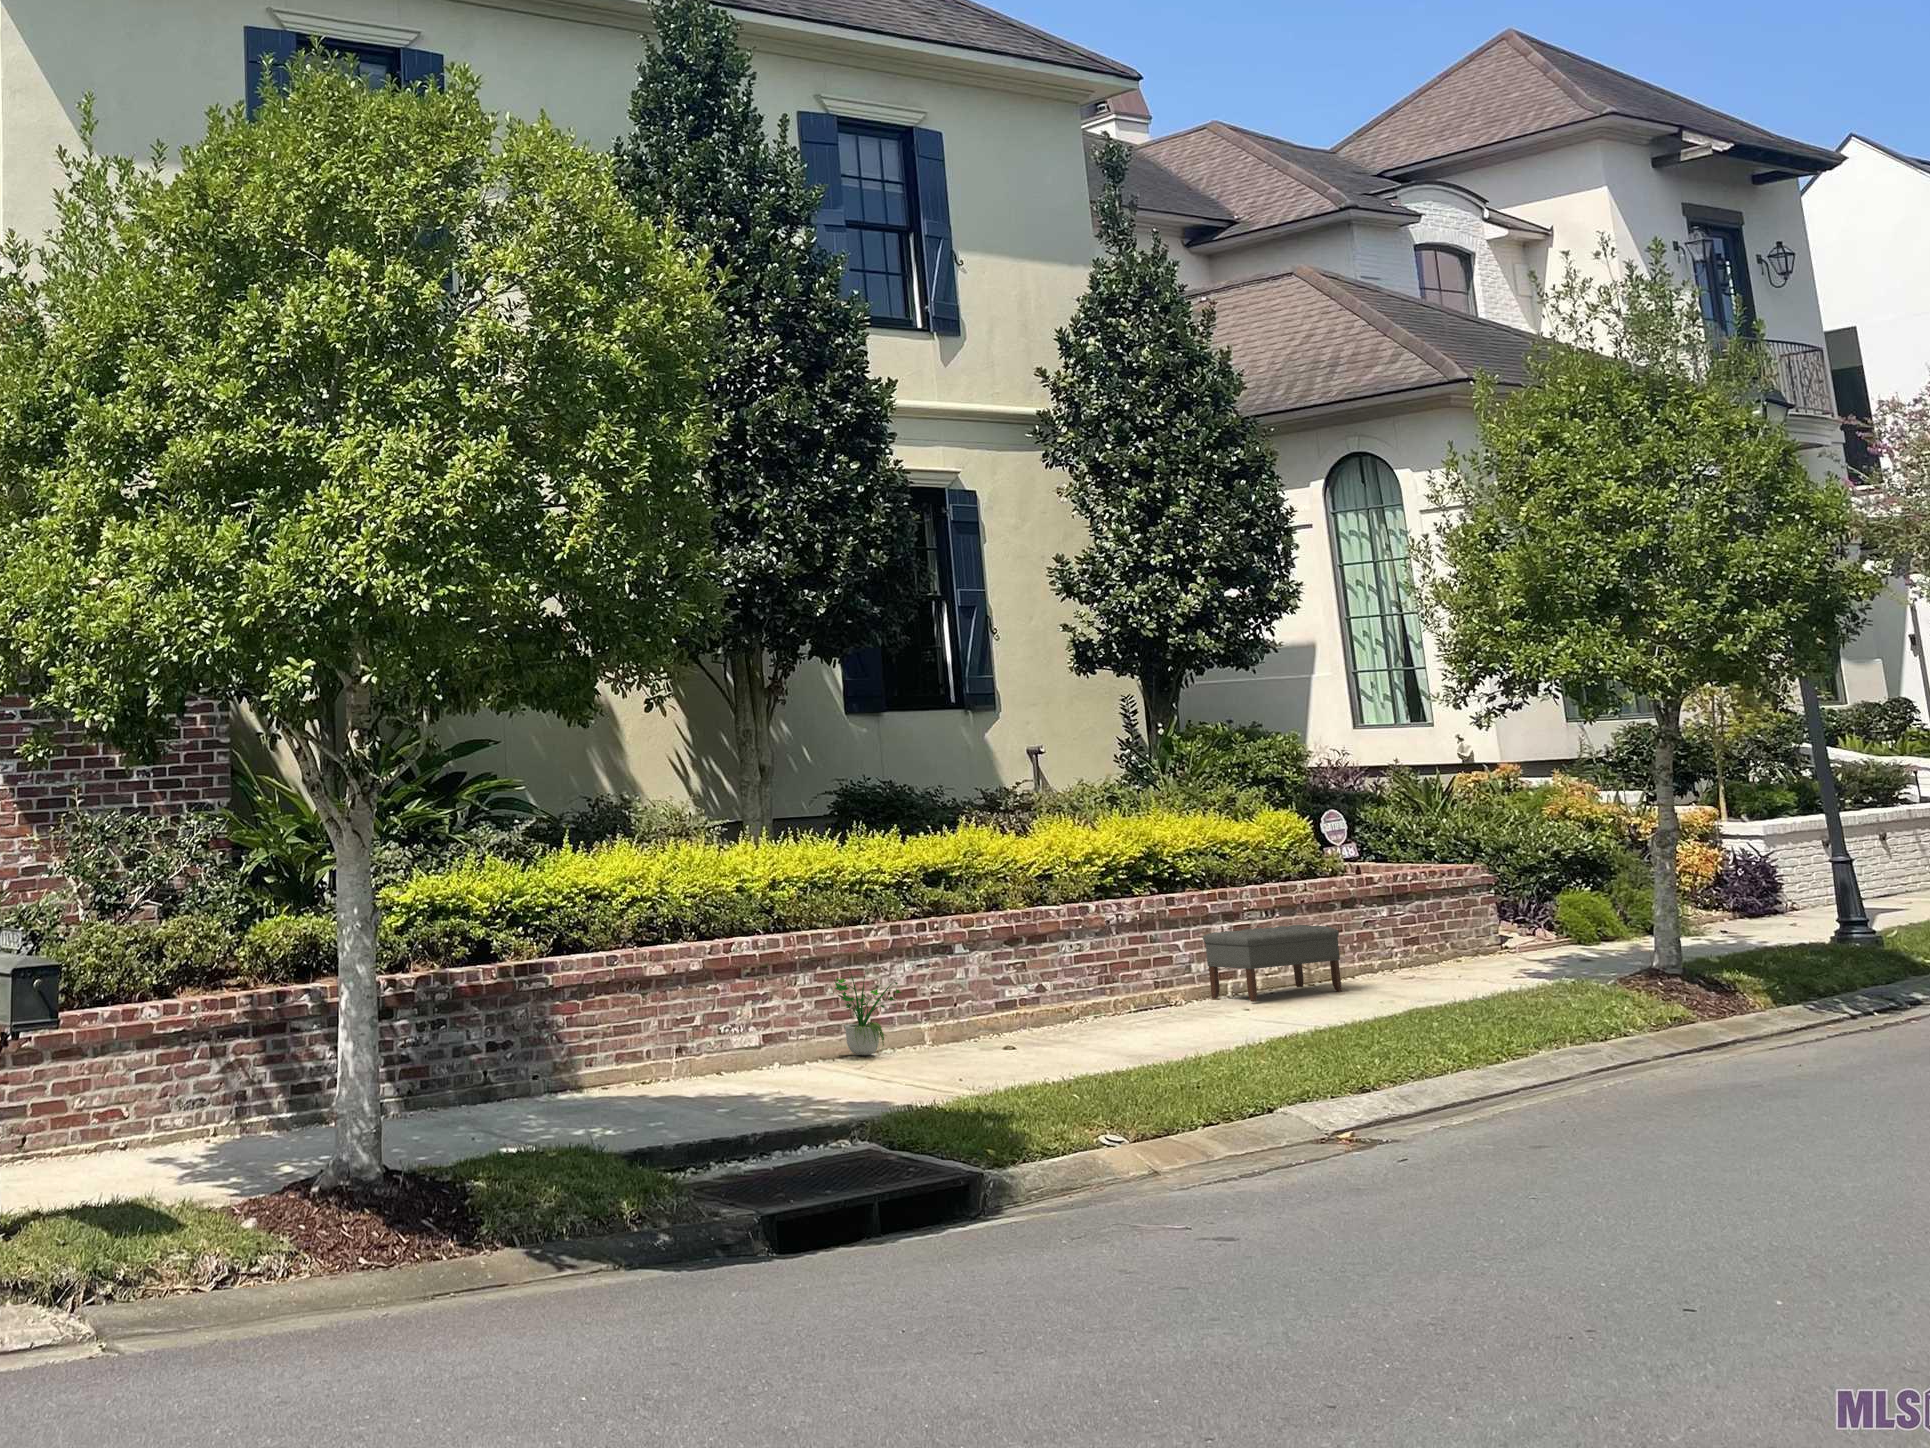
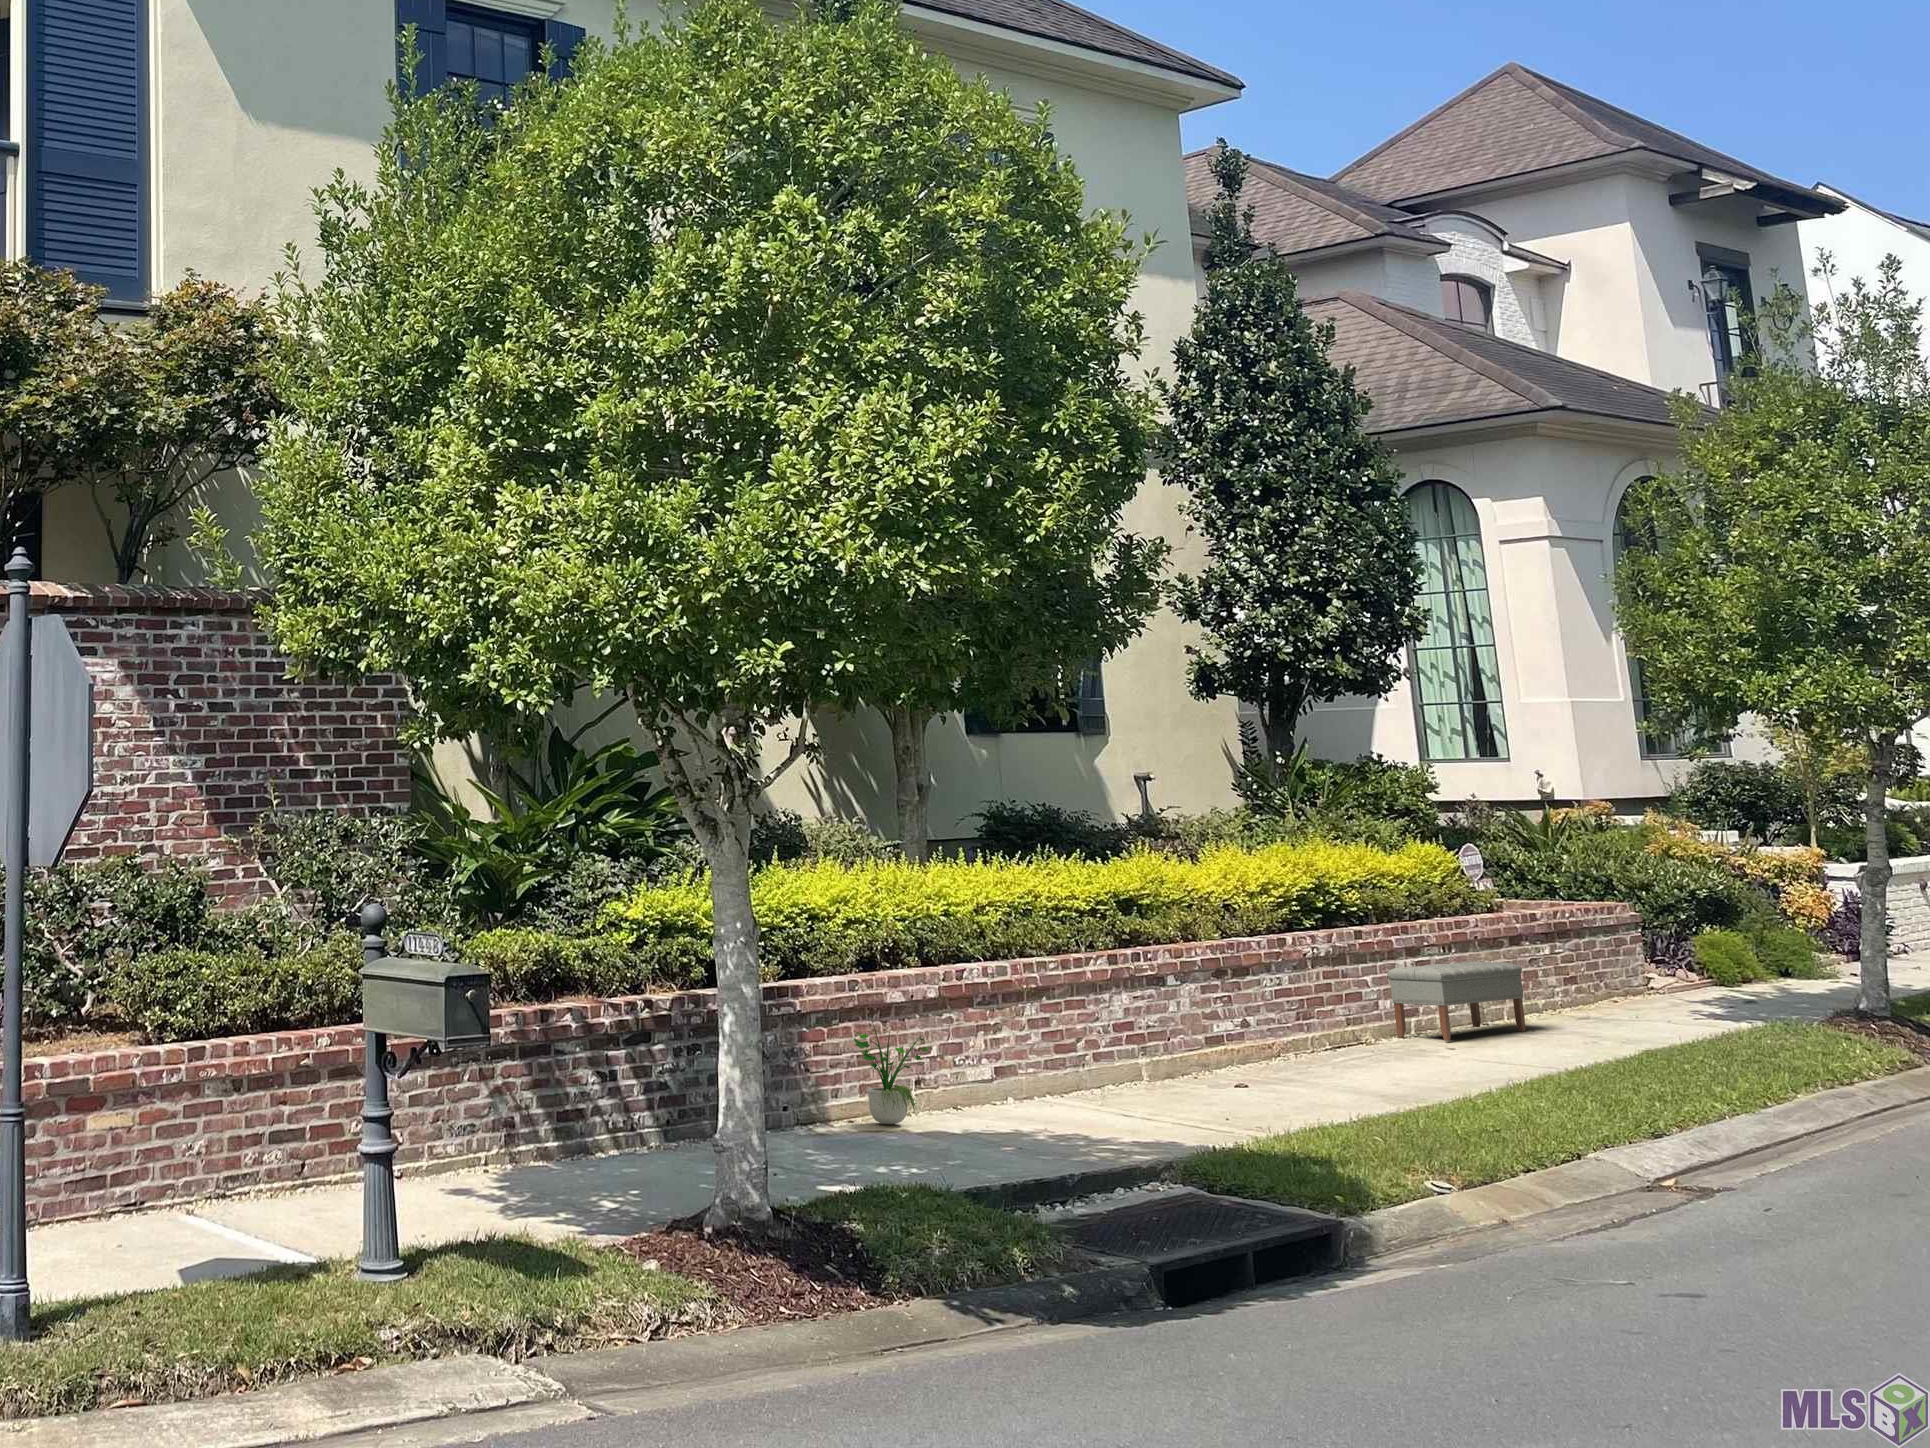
potted plant: present [835,971,901,1055] -> present [854,1022,929,1124]

